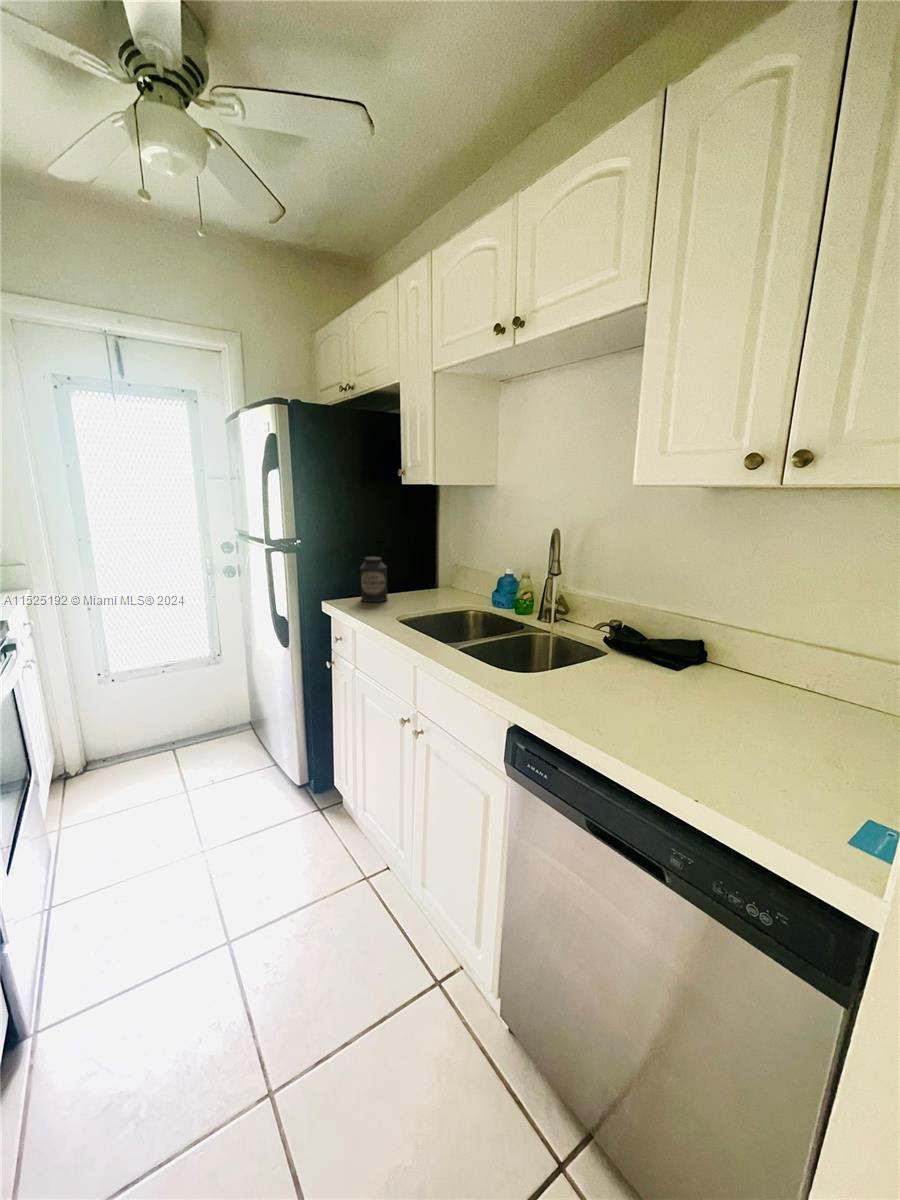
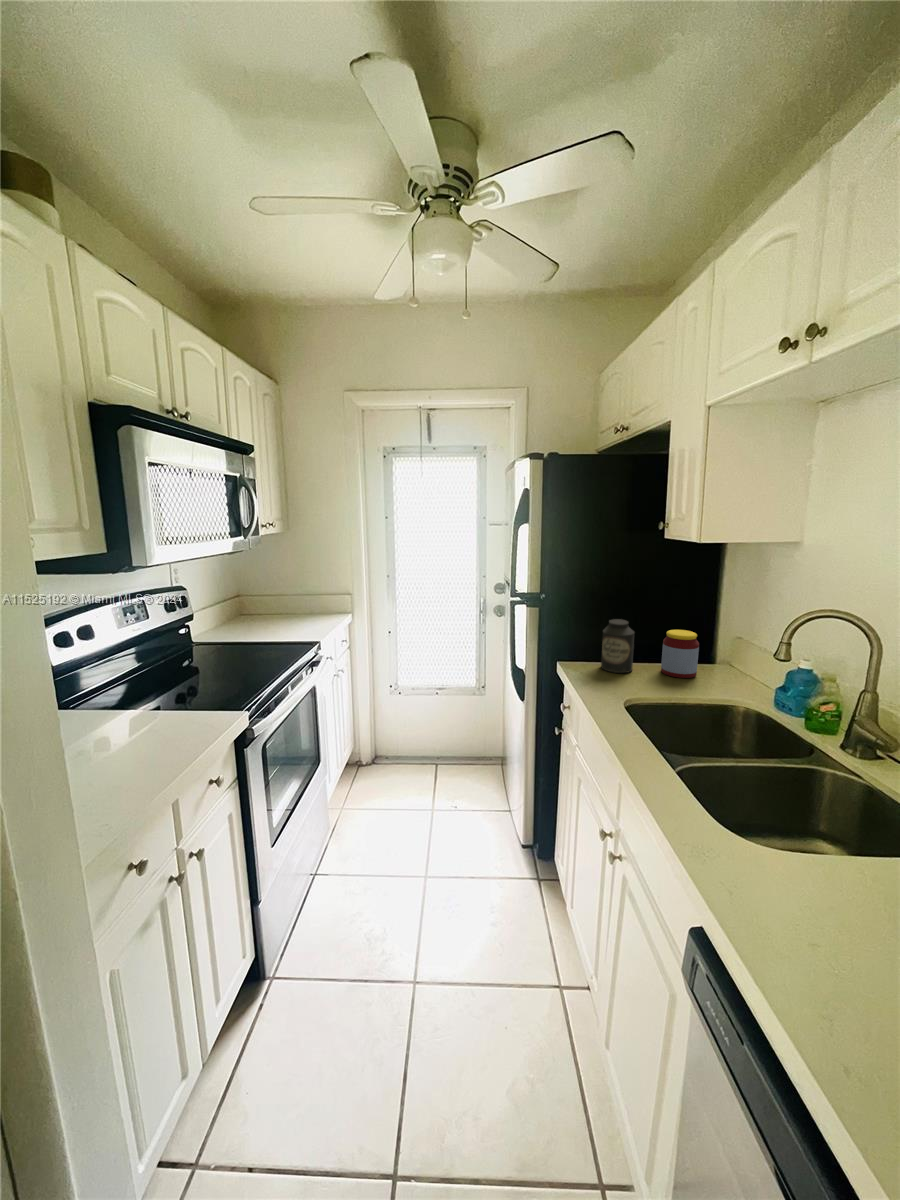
jar: none [408,561,435,599] -> present [661,630,699,678]

